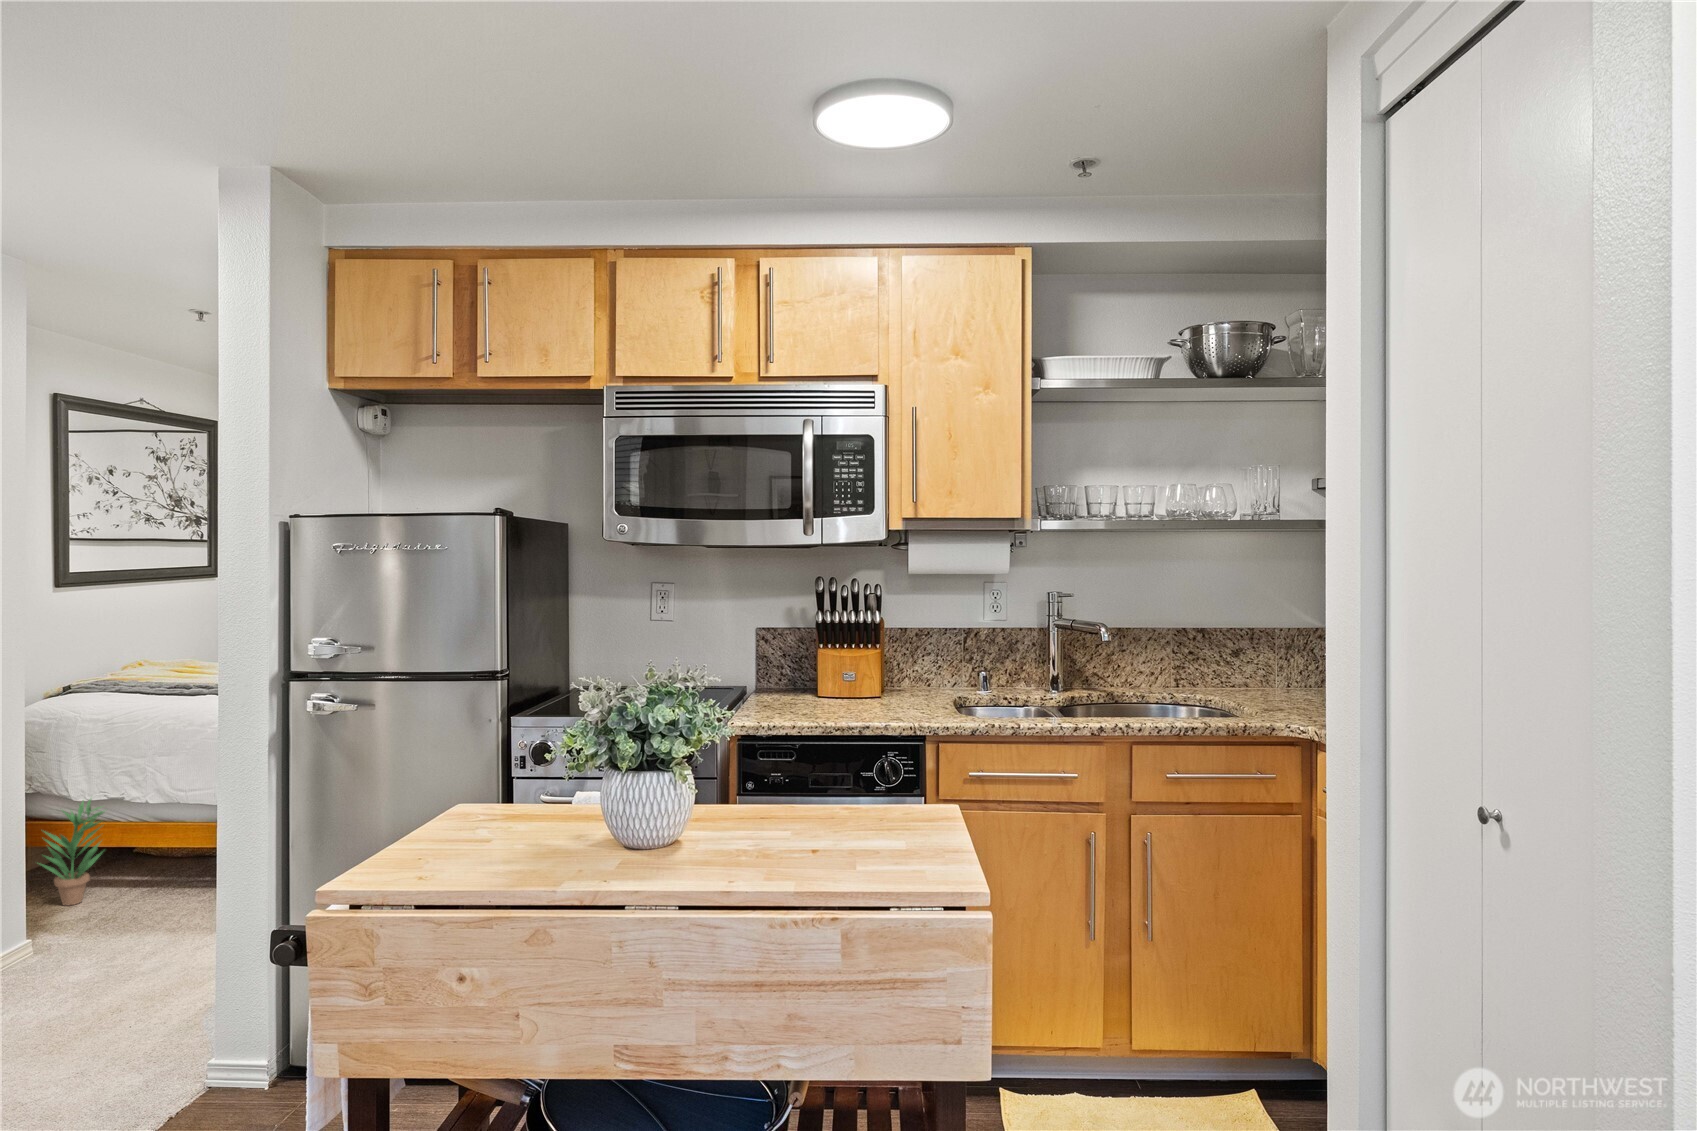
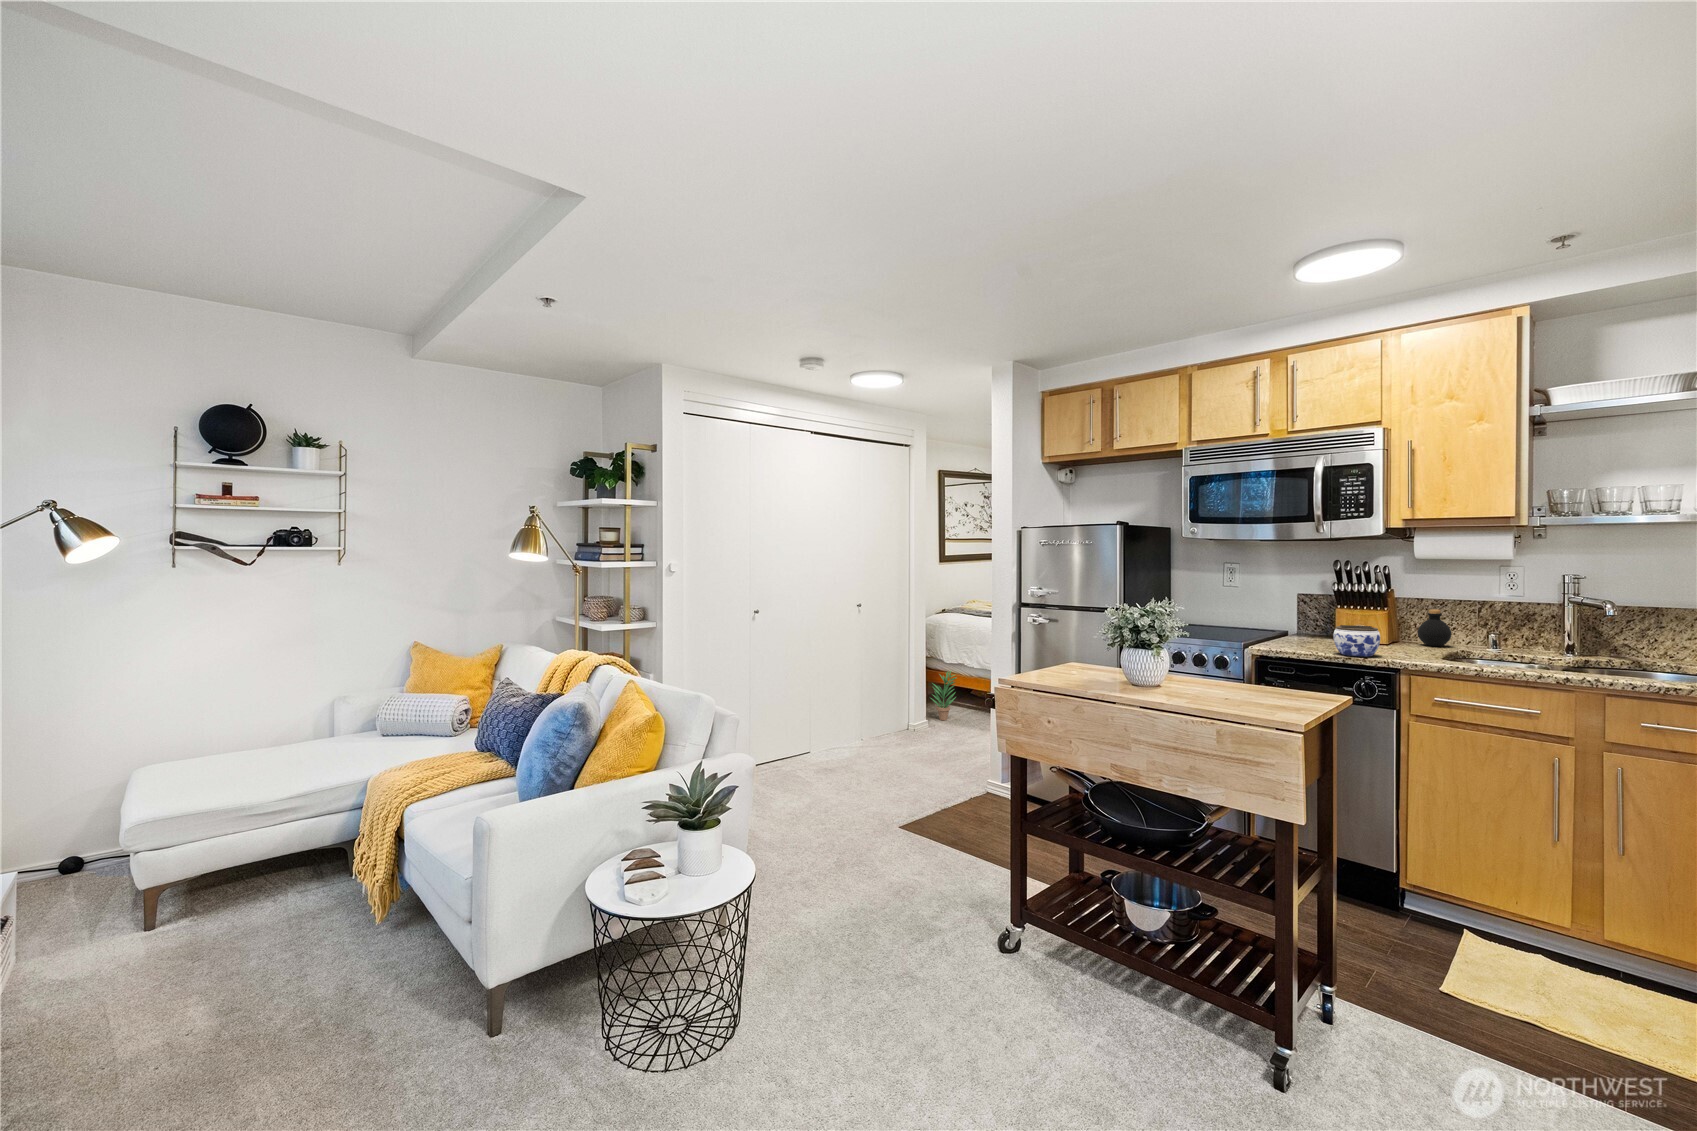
bottle: none [904,641,940,691] -> present [1418,610,1451,646]
jar: none [842,674,899,721] -> present [1333,625,1380,657]

